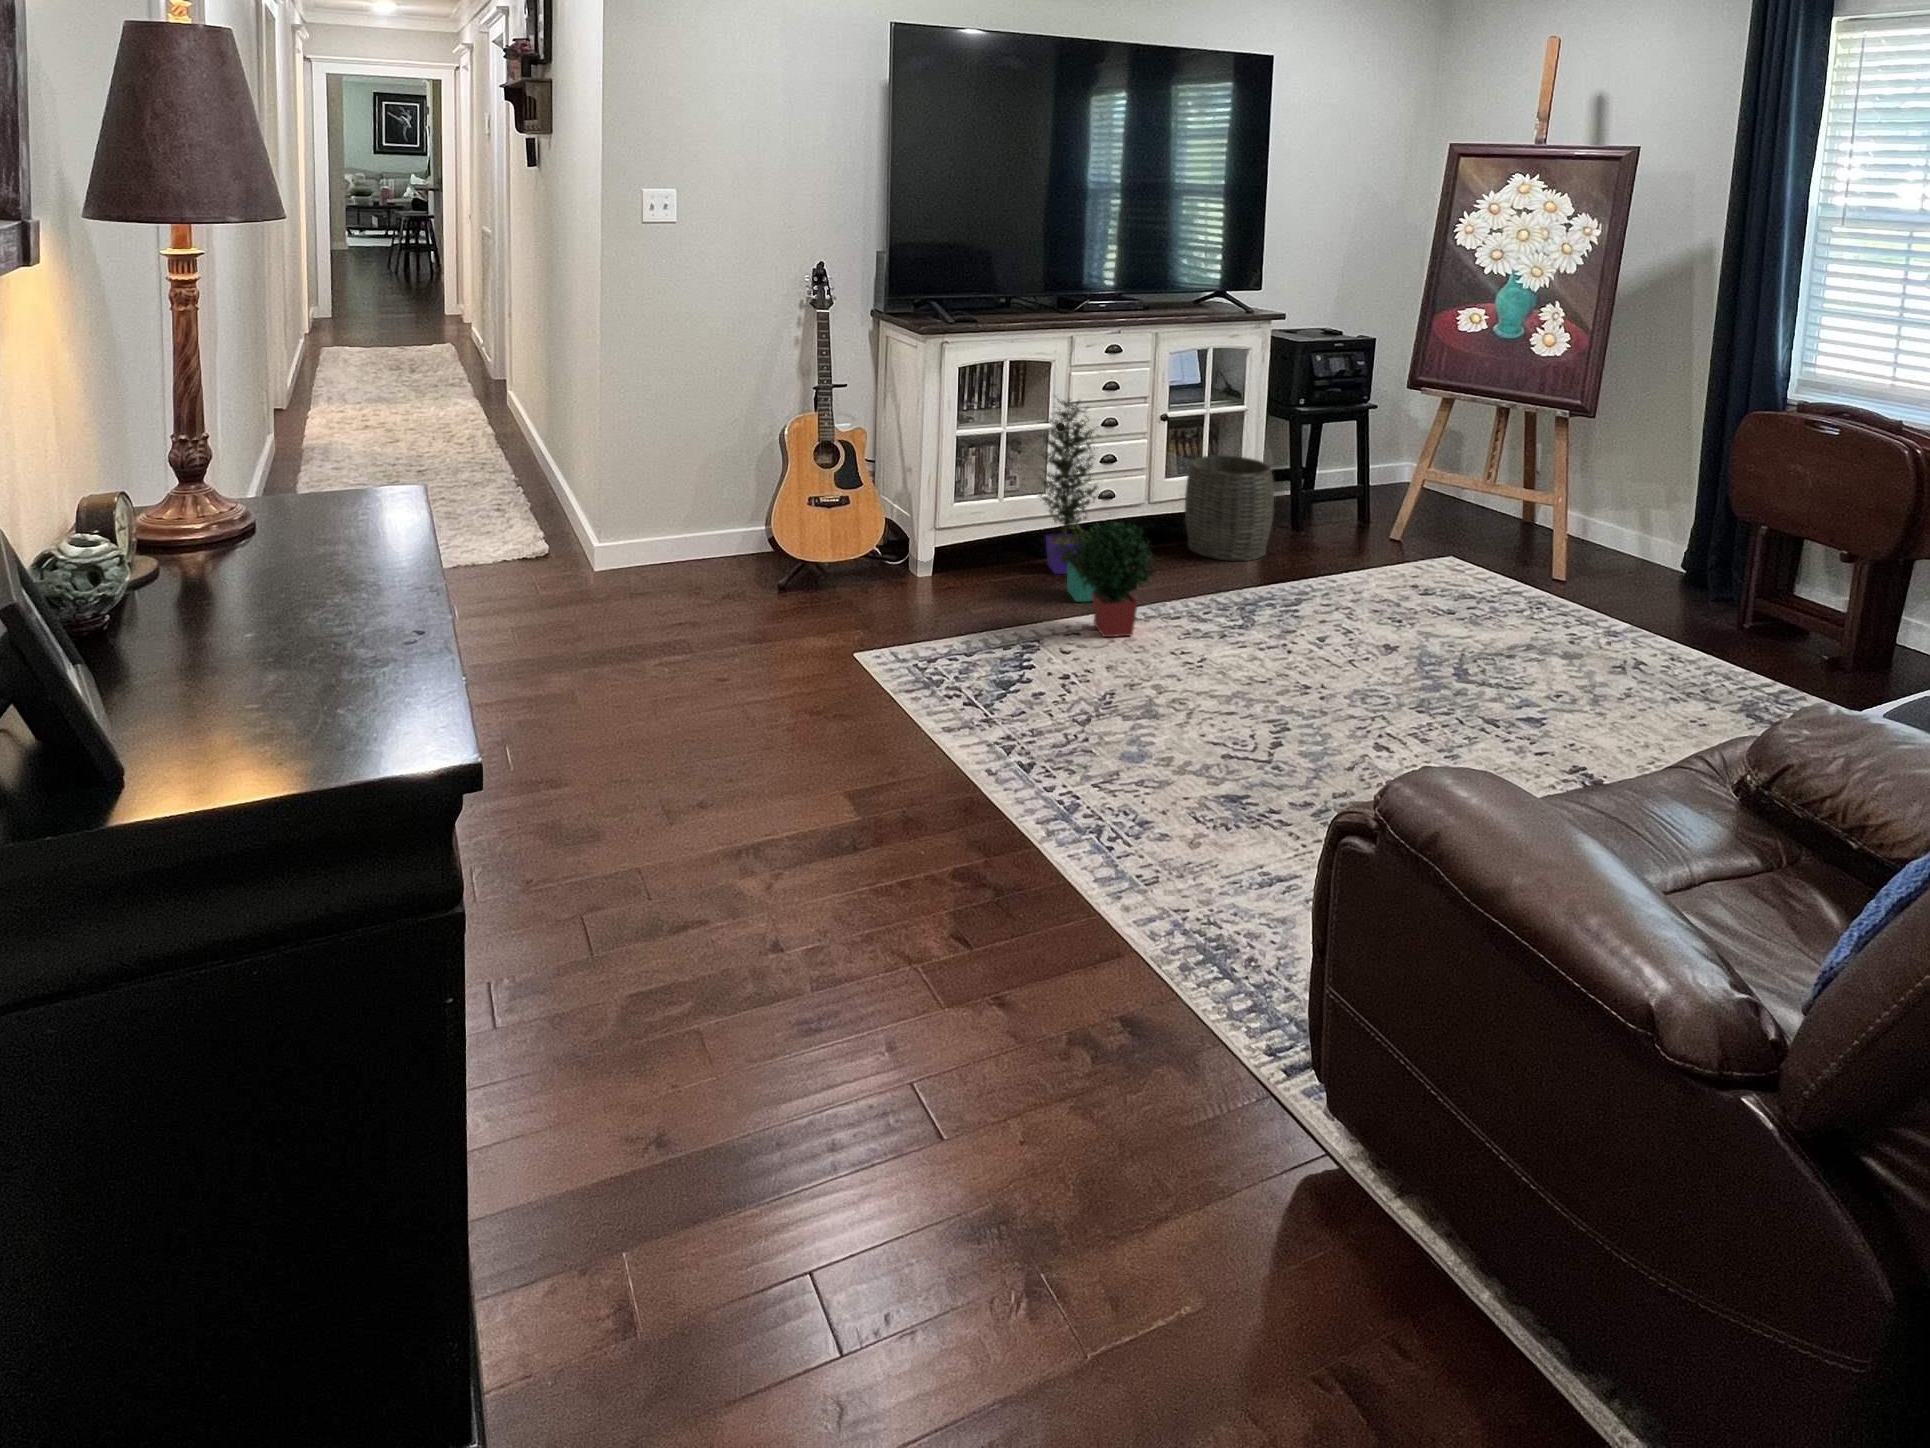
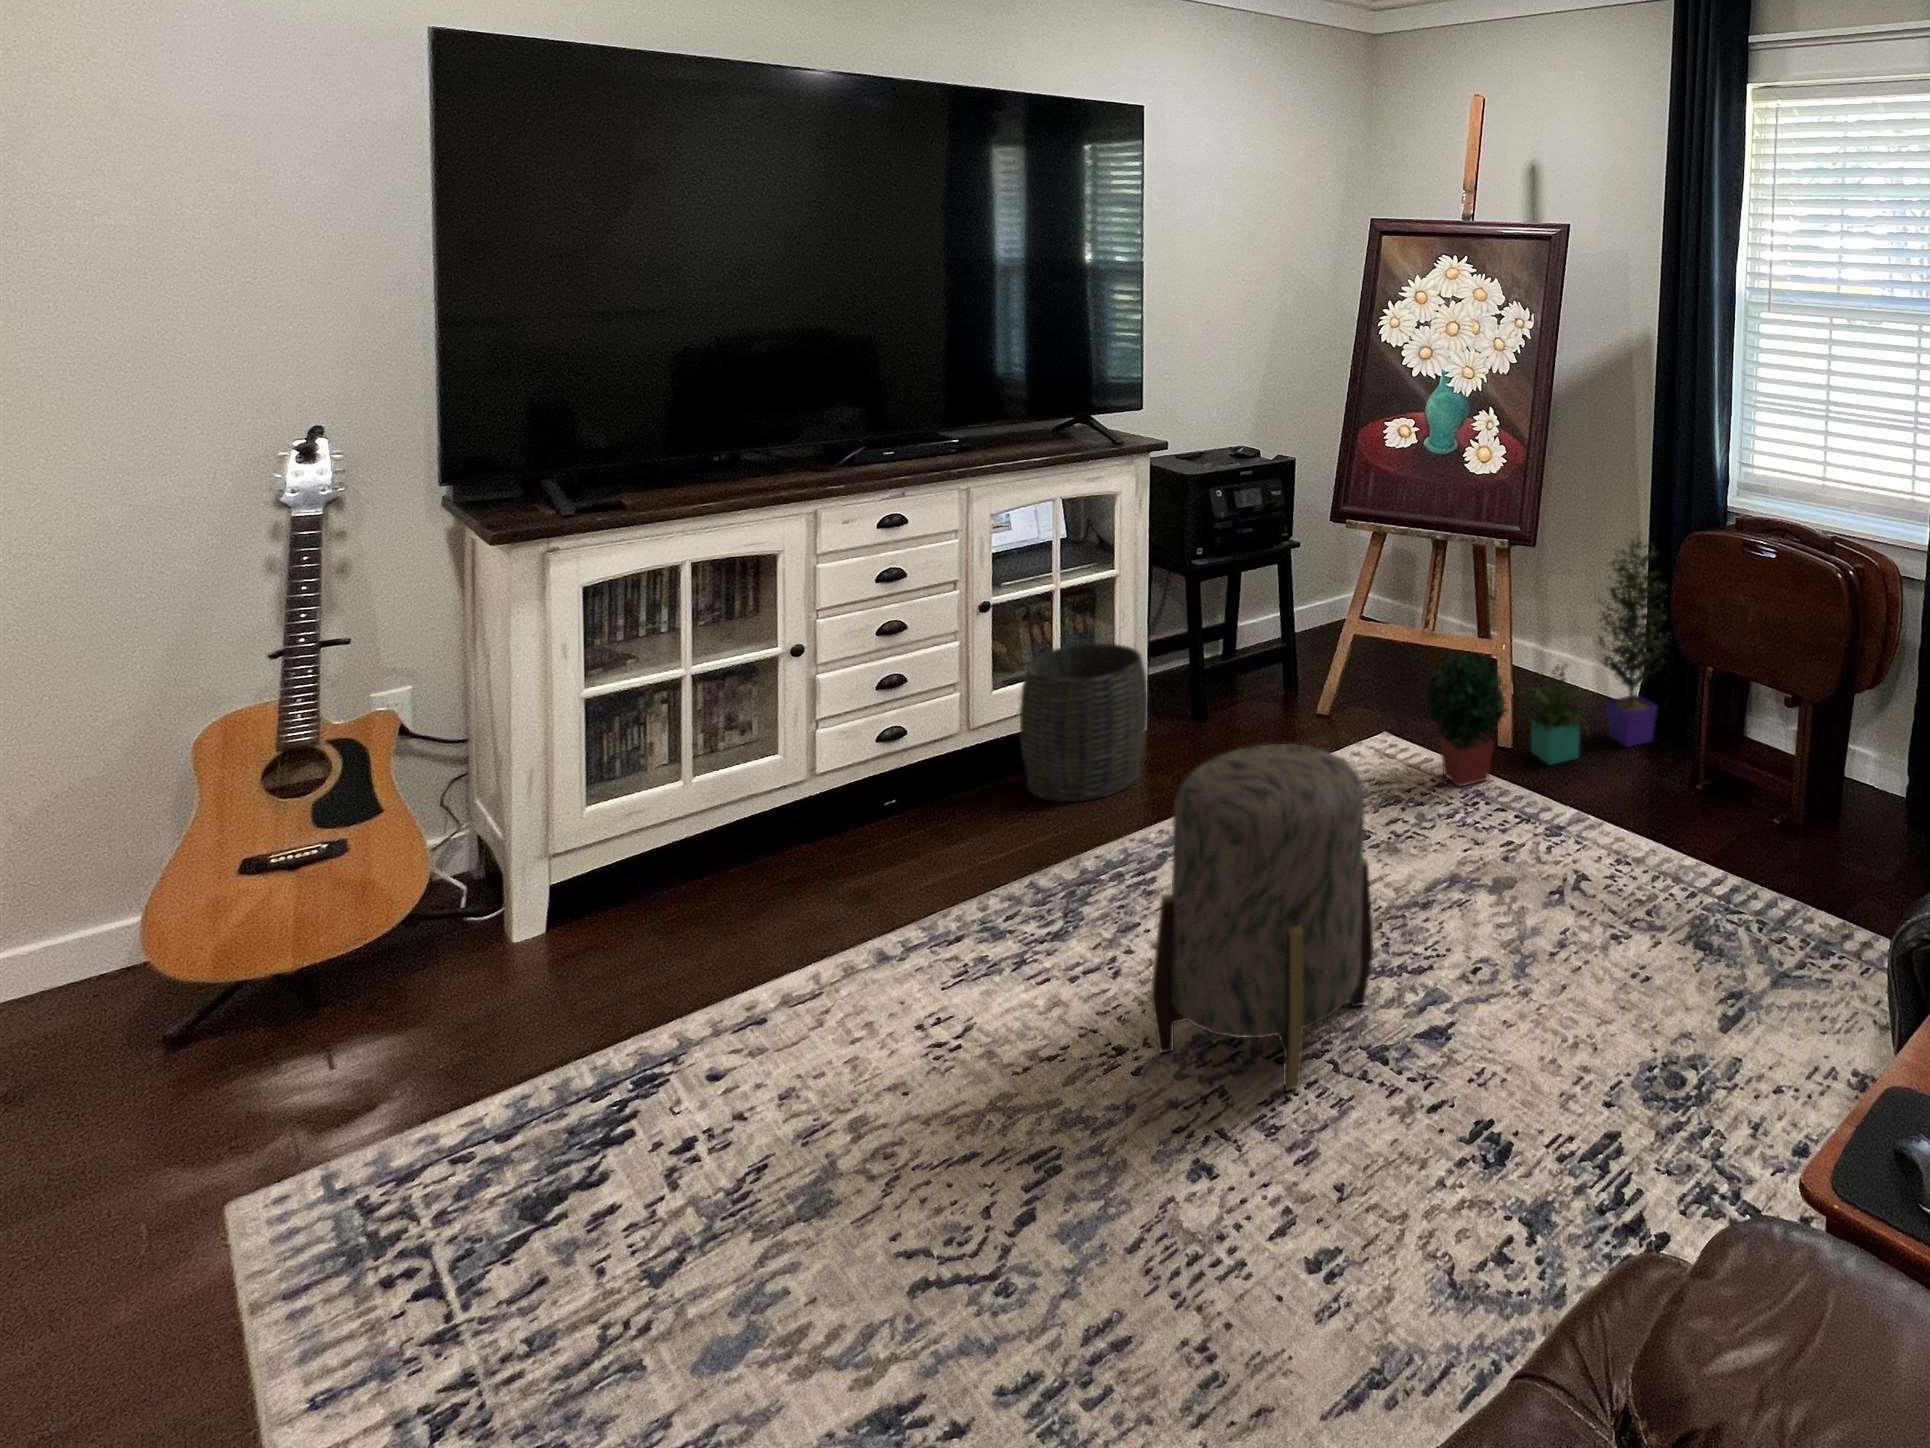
potted plant: present [1039,399,1154,637] -> present [1425,538,1672,787]
ottoman: none [1330,508,1486,725] -> present [1151,744,1373,1090]

